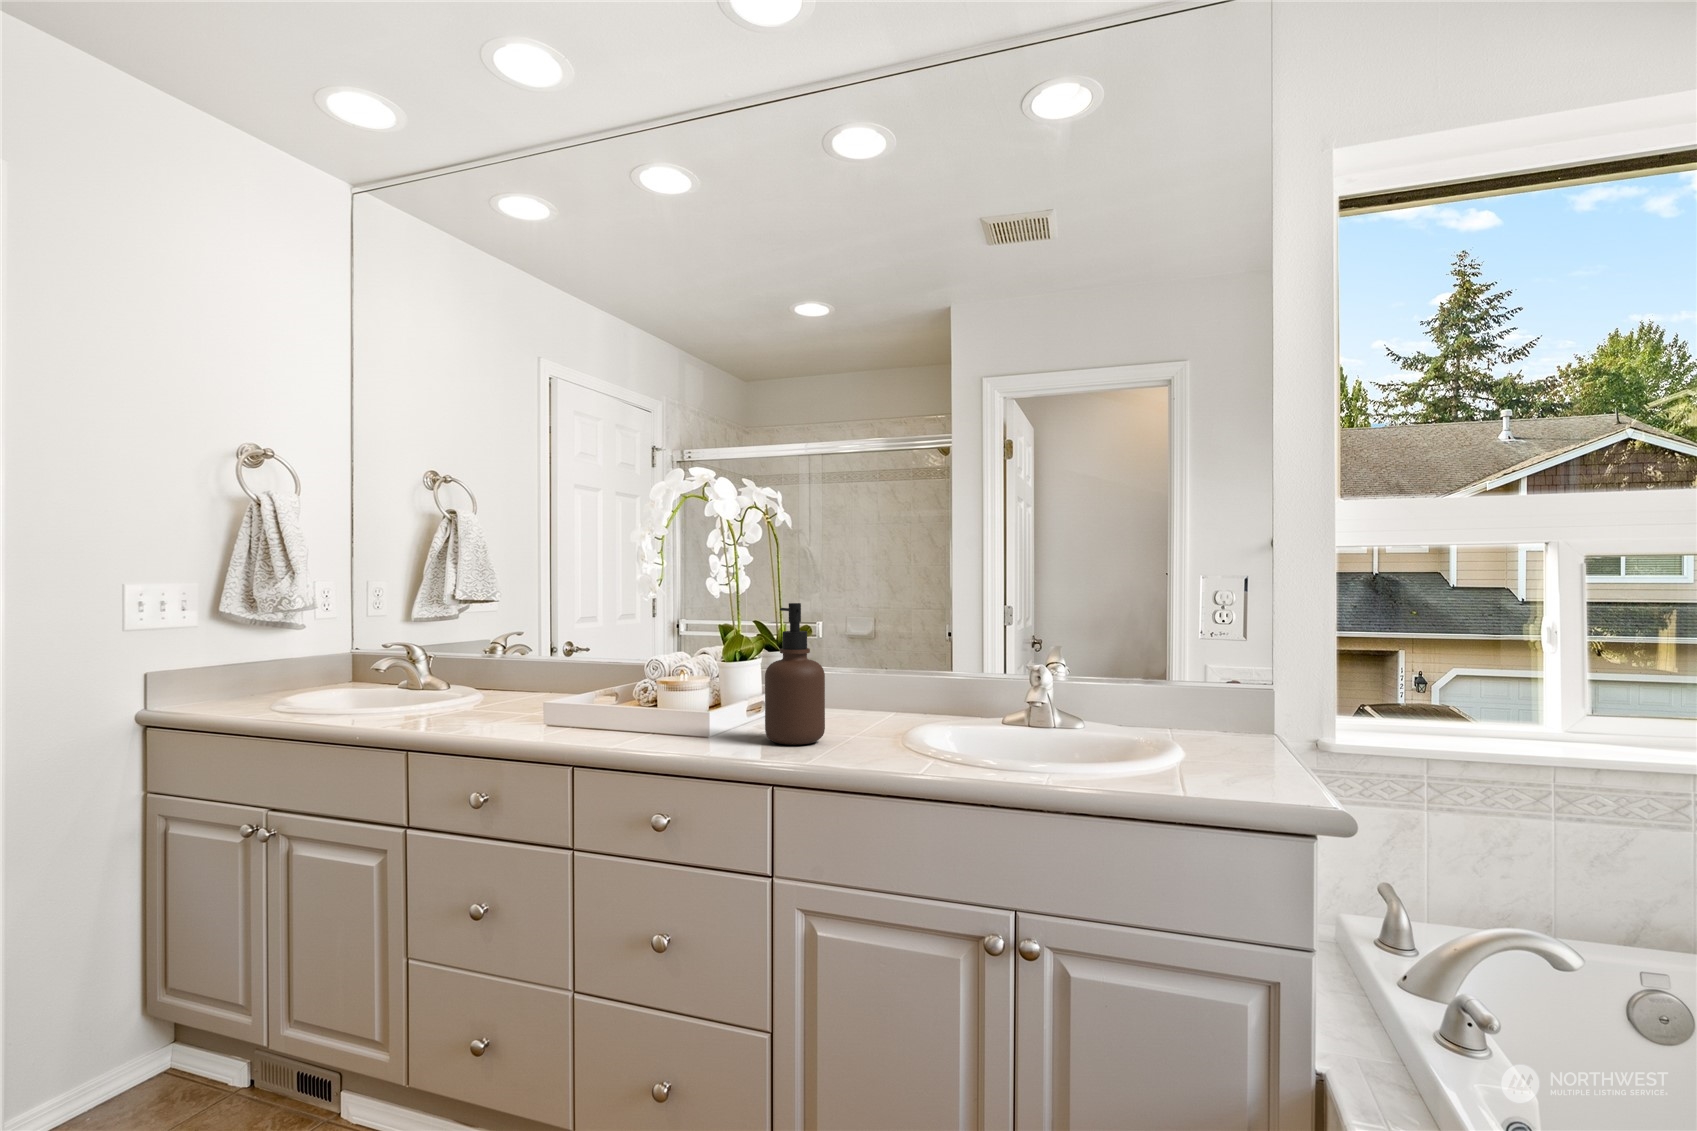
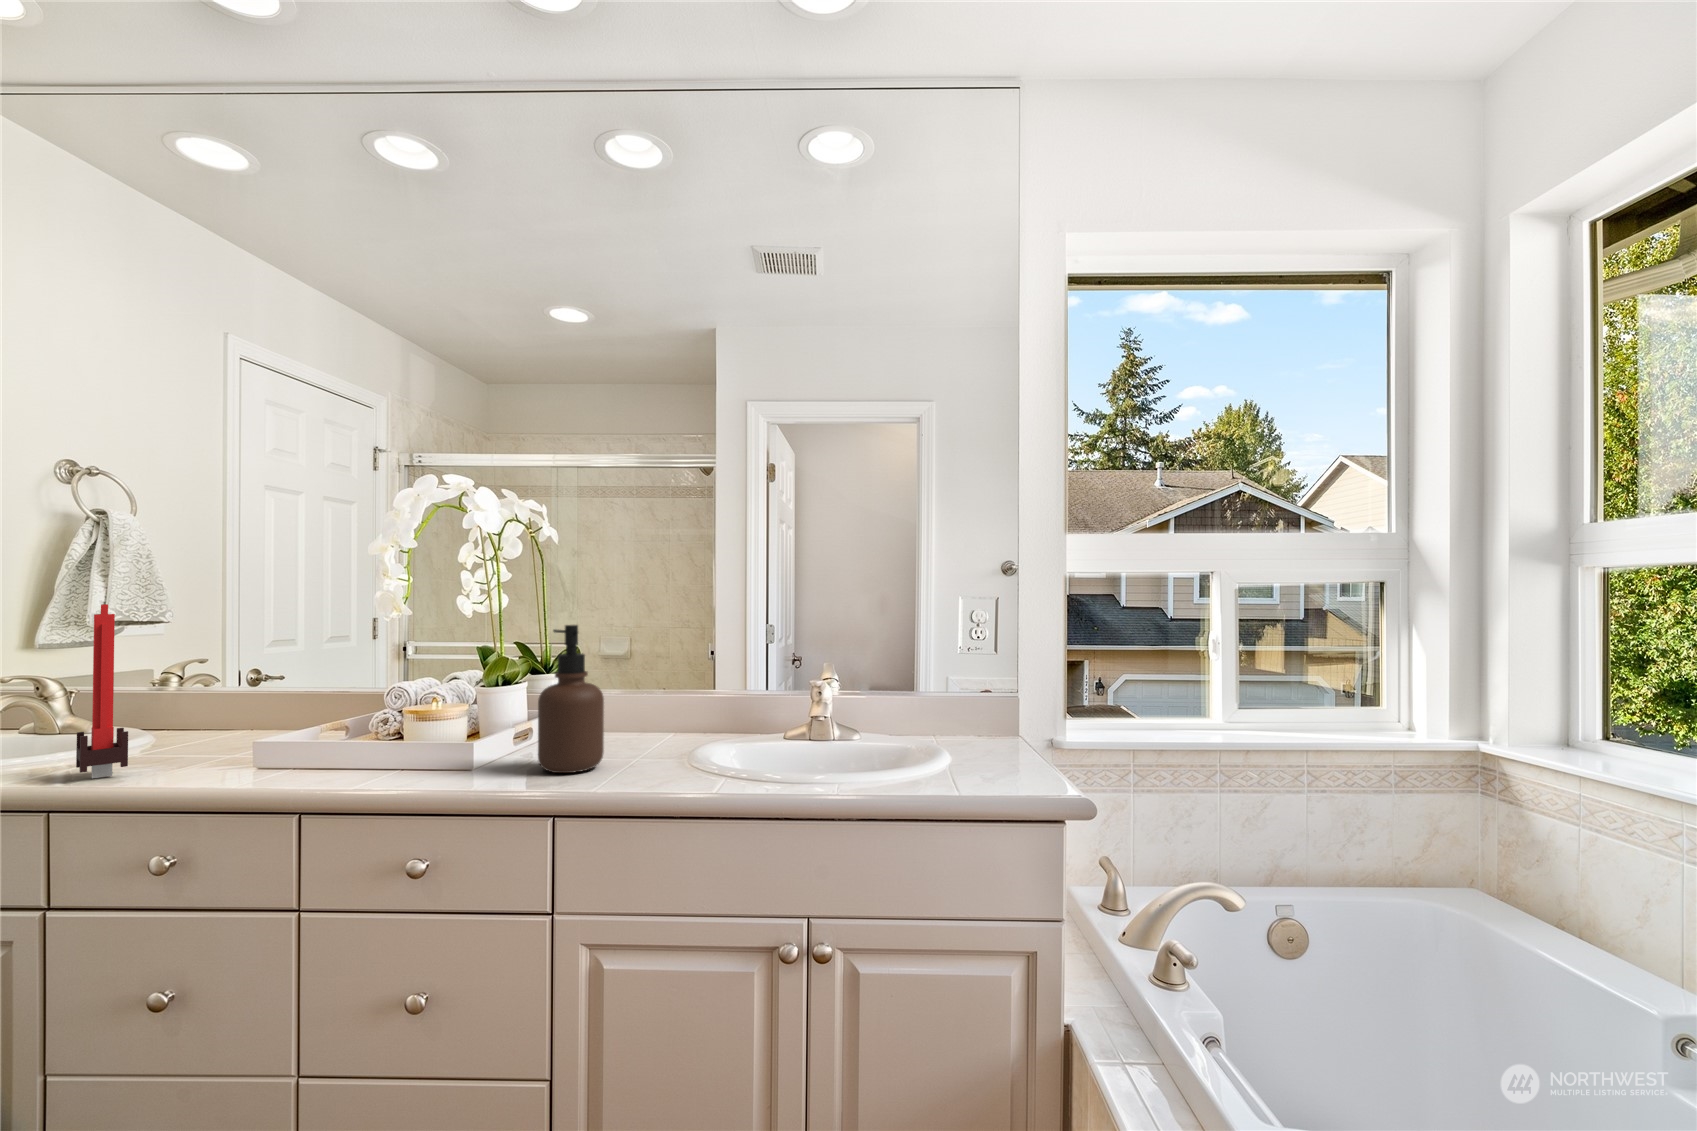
candle: none [426,581,459,722] -> present [76,604,128,778]

